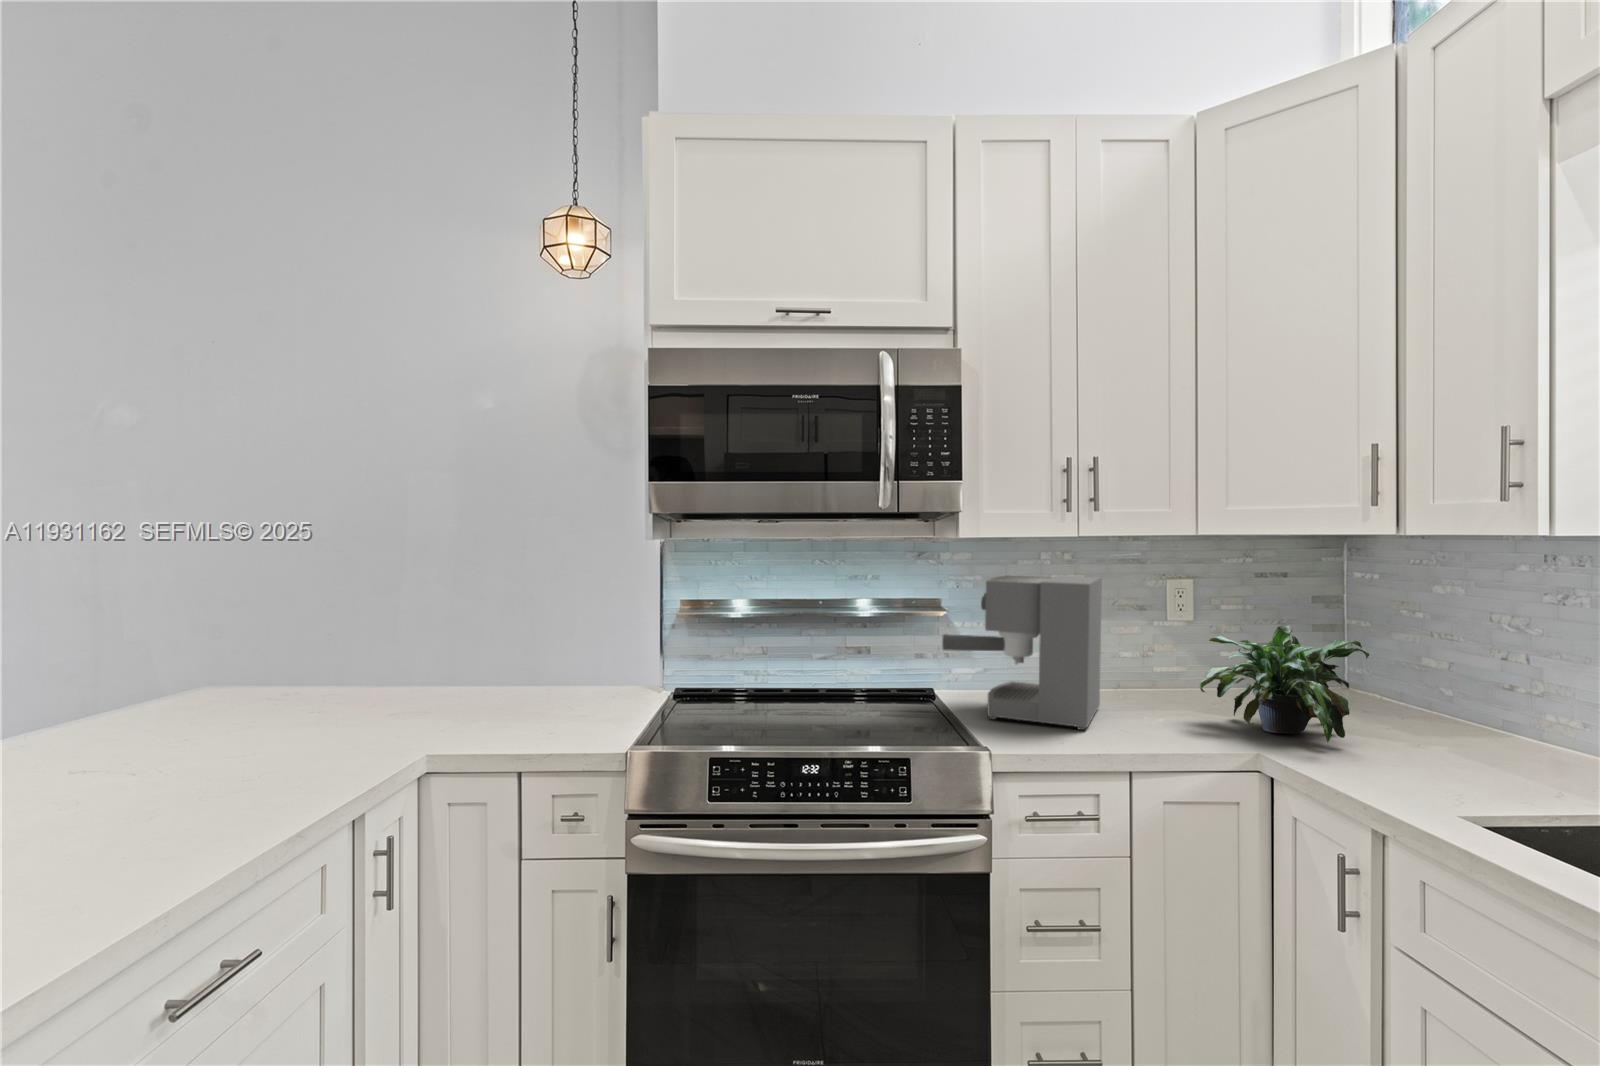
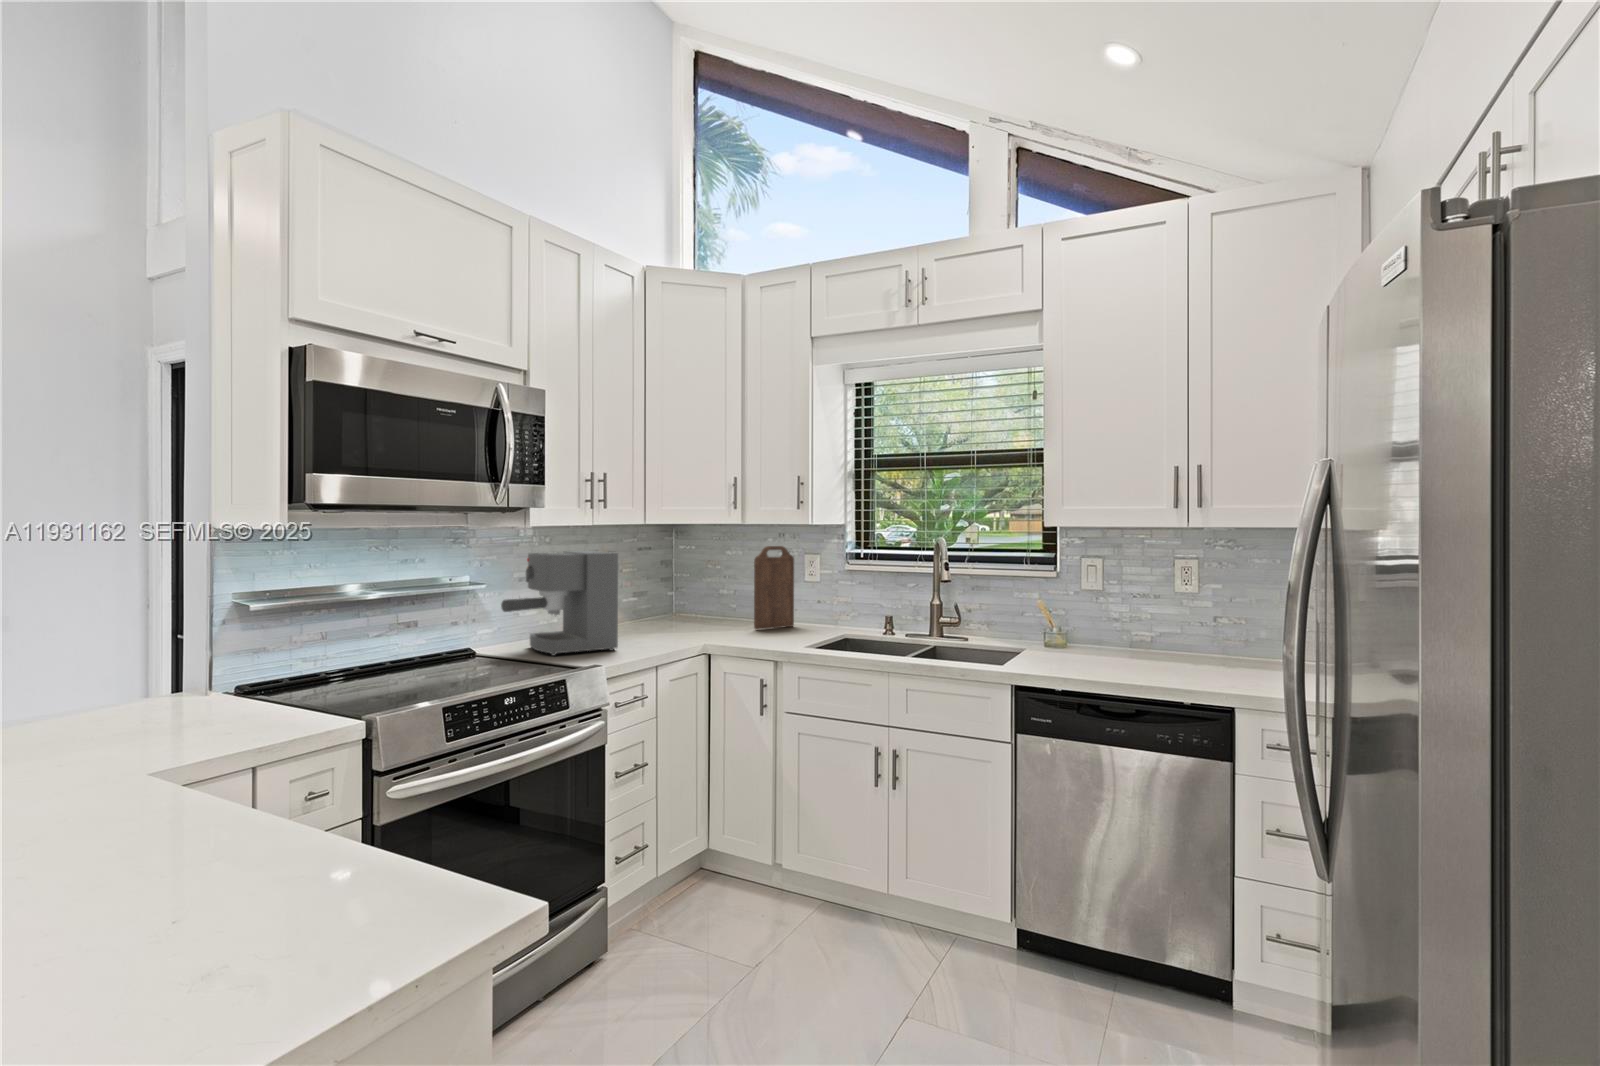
cutting board: none [1427,587,1554,761] -> present [754,546,794,630]
potted plant: present [1200,625,1369,742] -> none [653,572,738,635]

